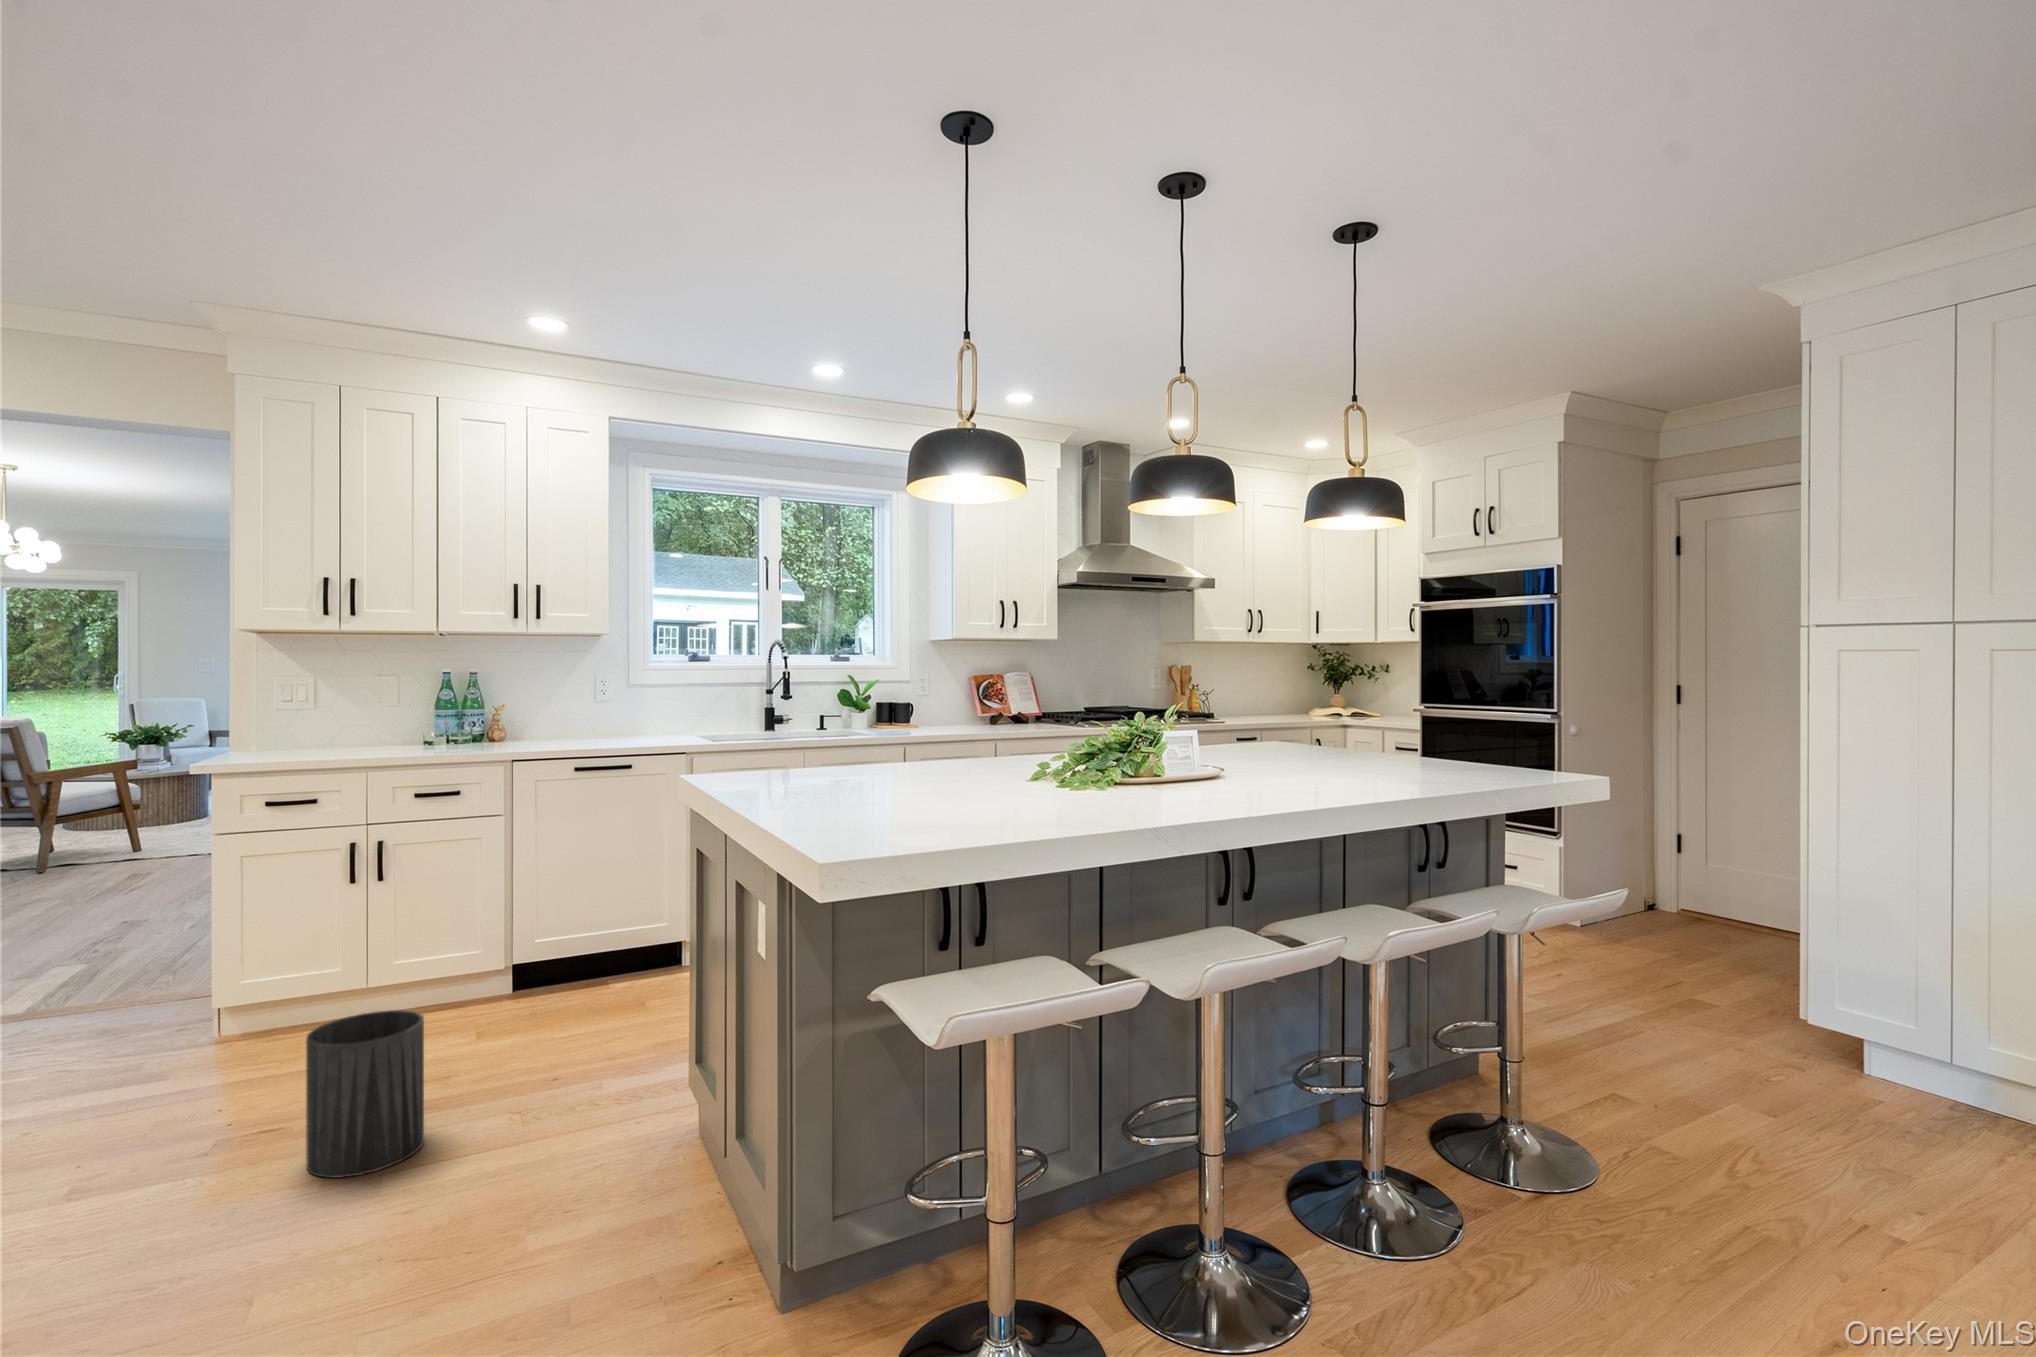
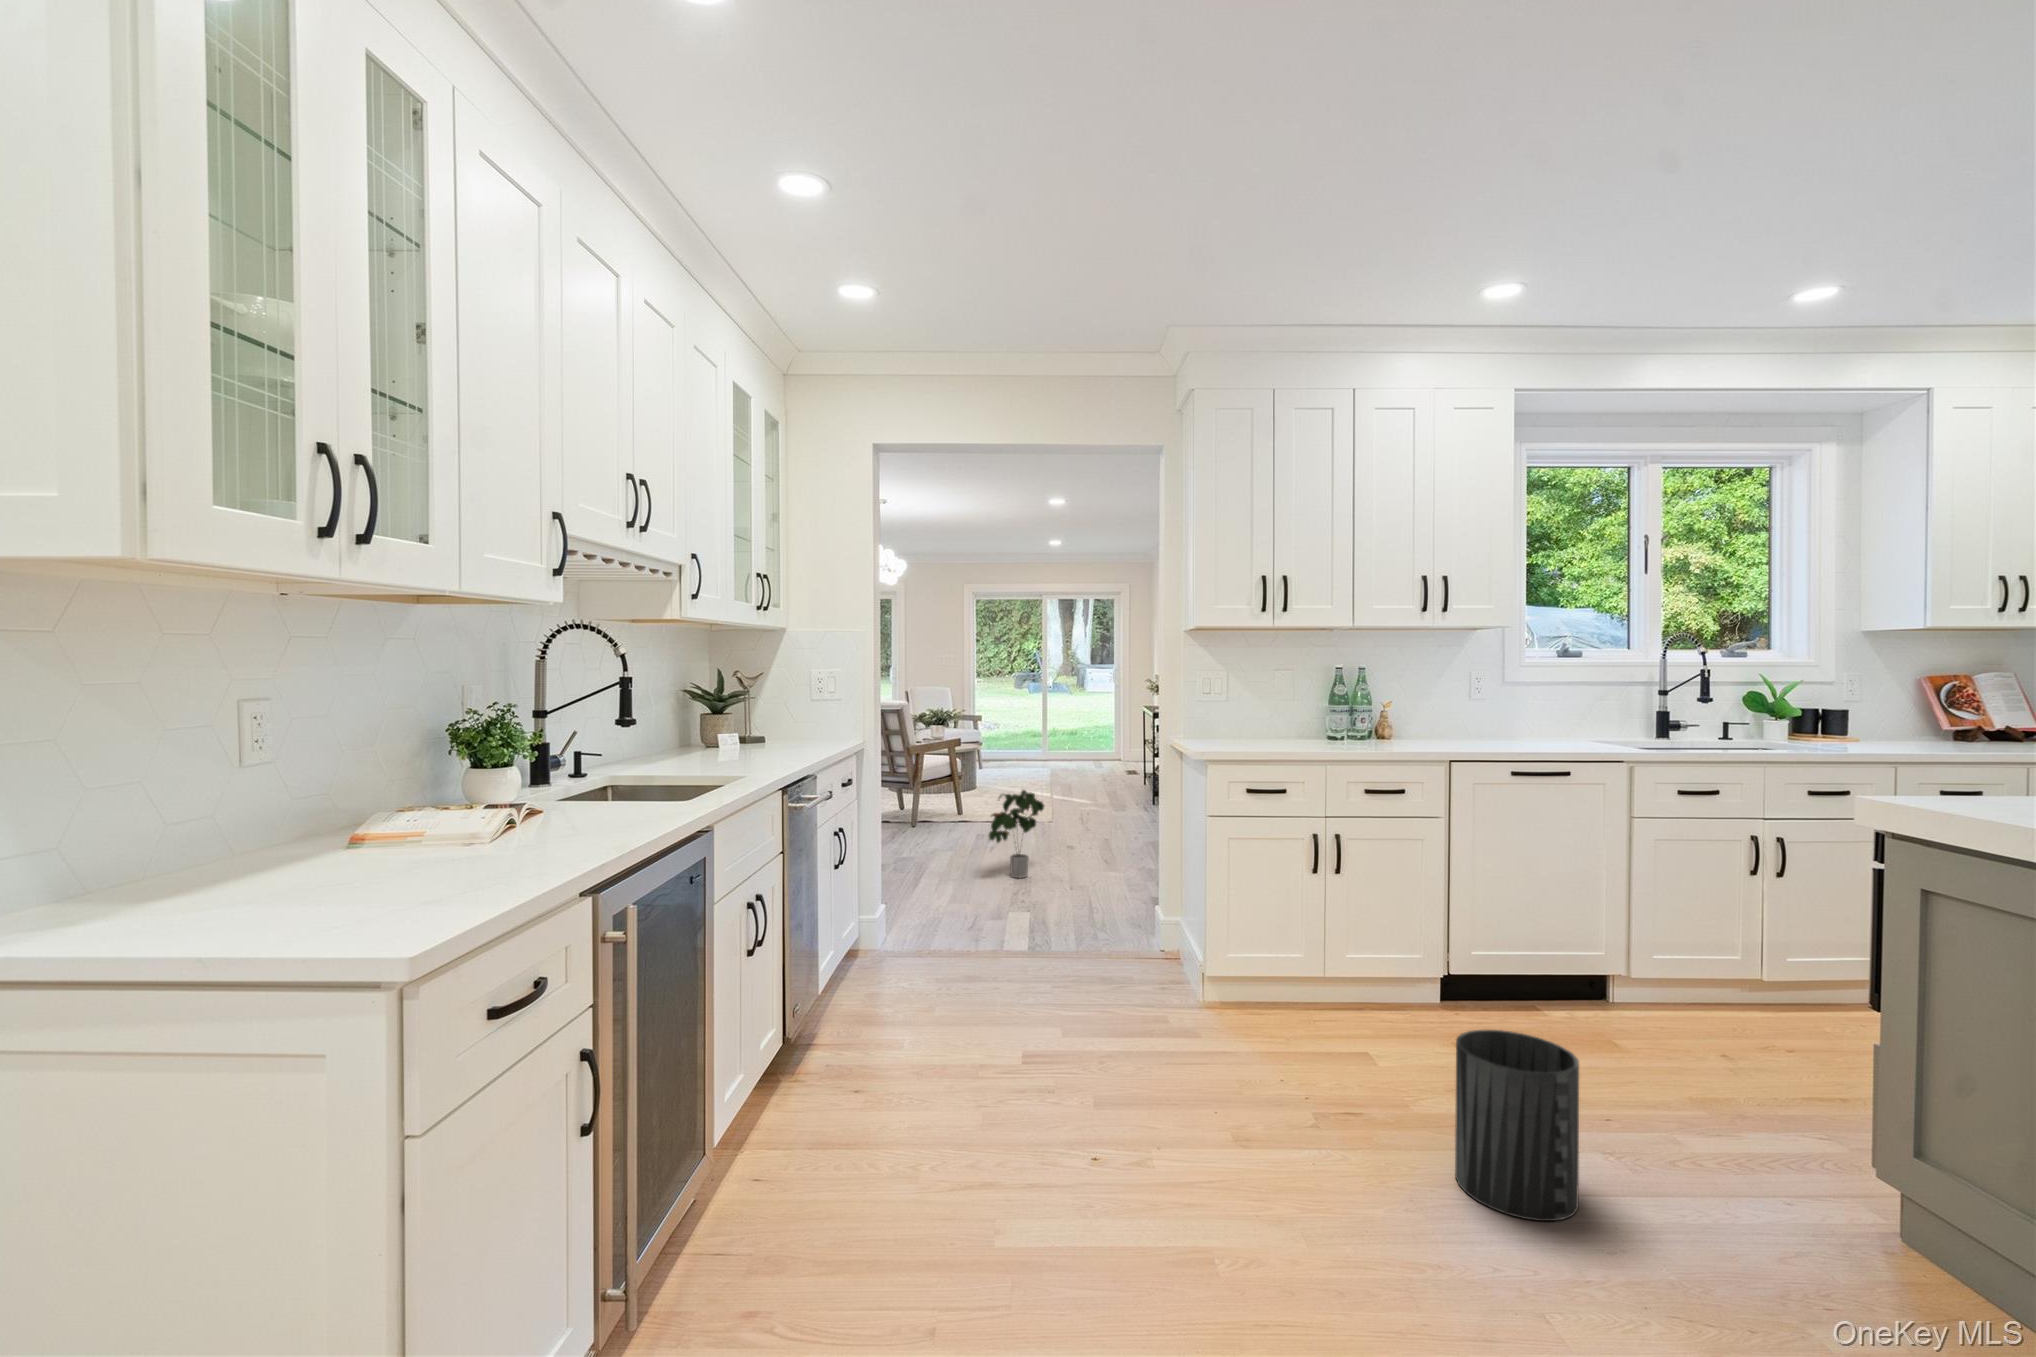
potted plant: none [59,819,171,929] -> present [989,790,1044,878]

